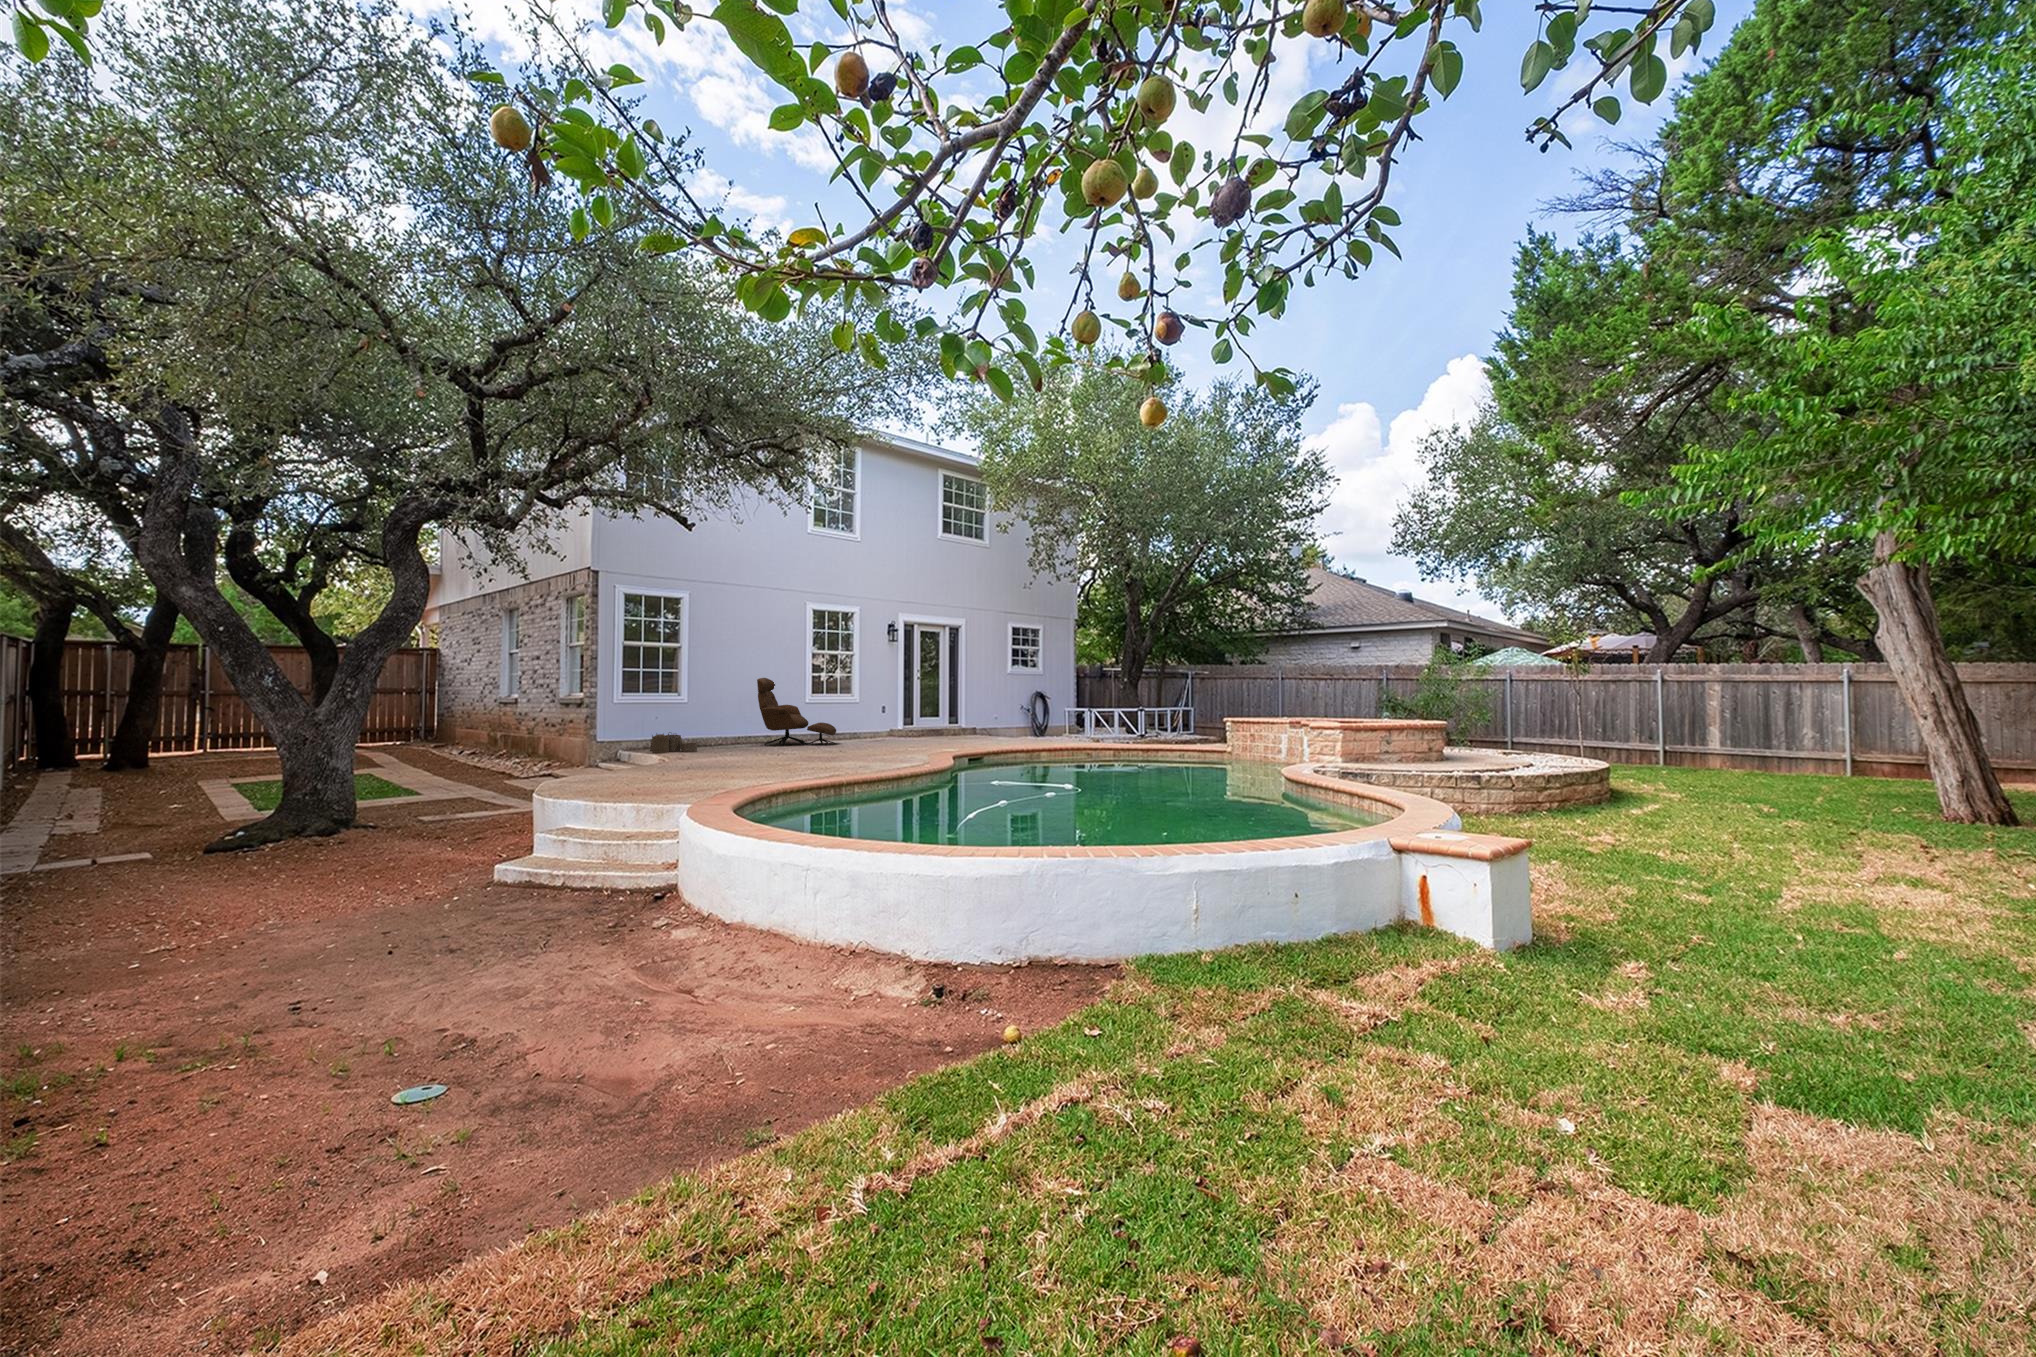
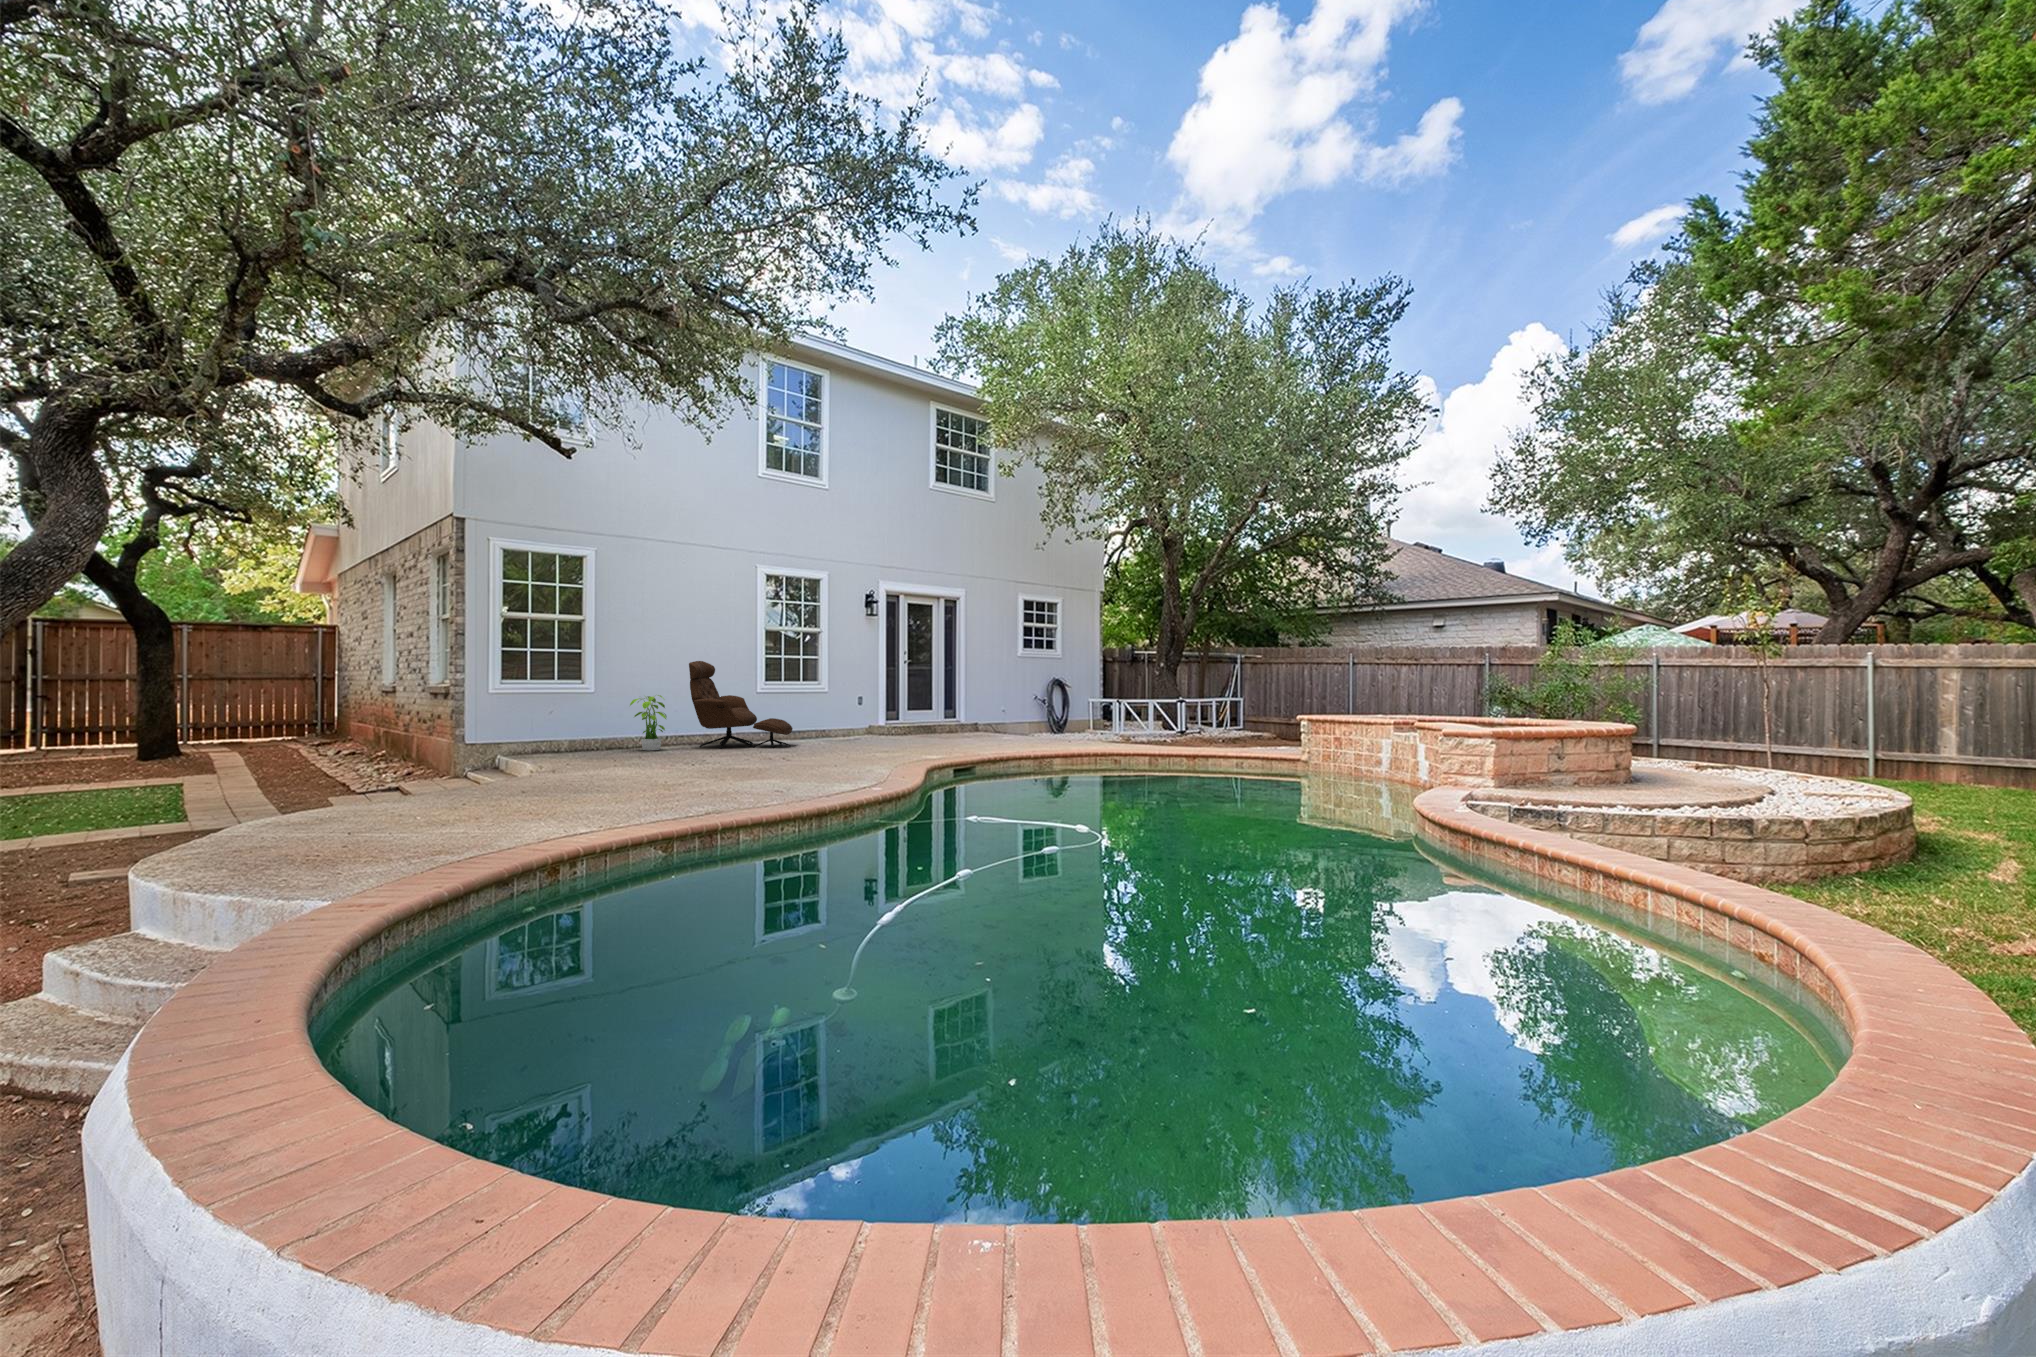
potted plant: none [712,704,741,747] -> present [630,695,667,751]
woven basket: present [650,732,697,753] -> none [543,732,605,760]

